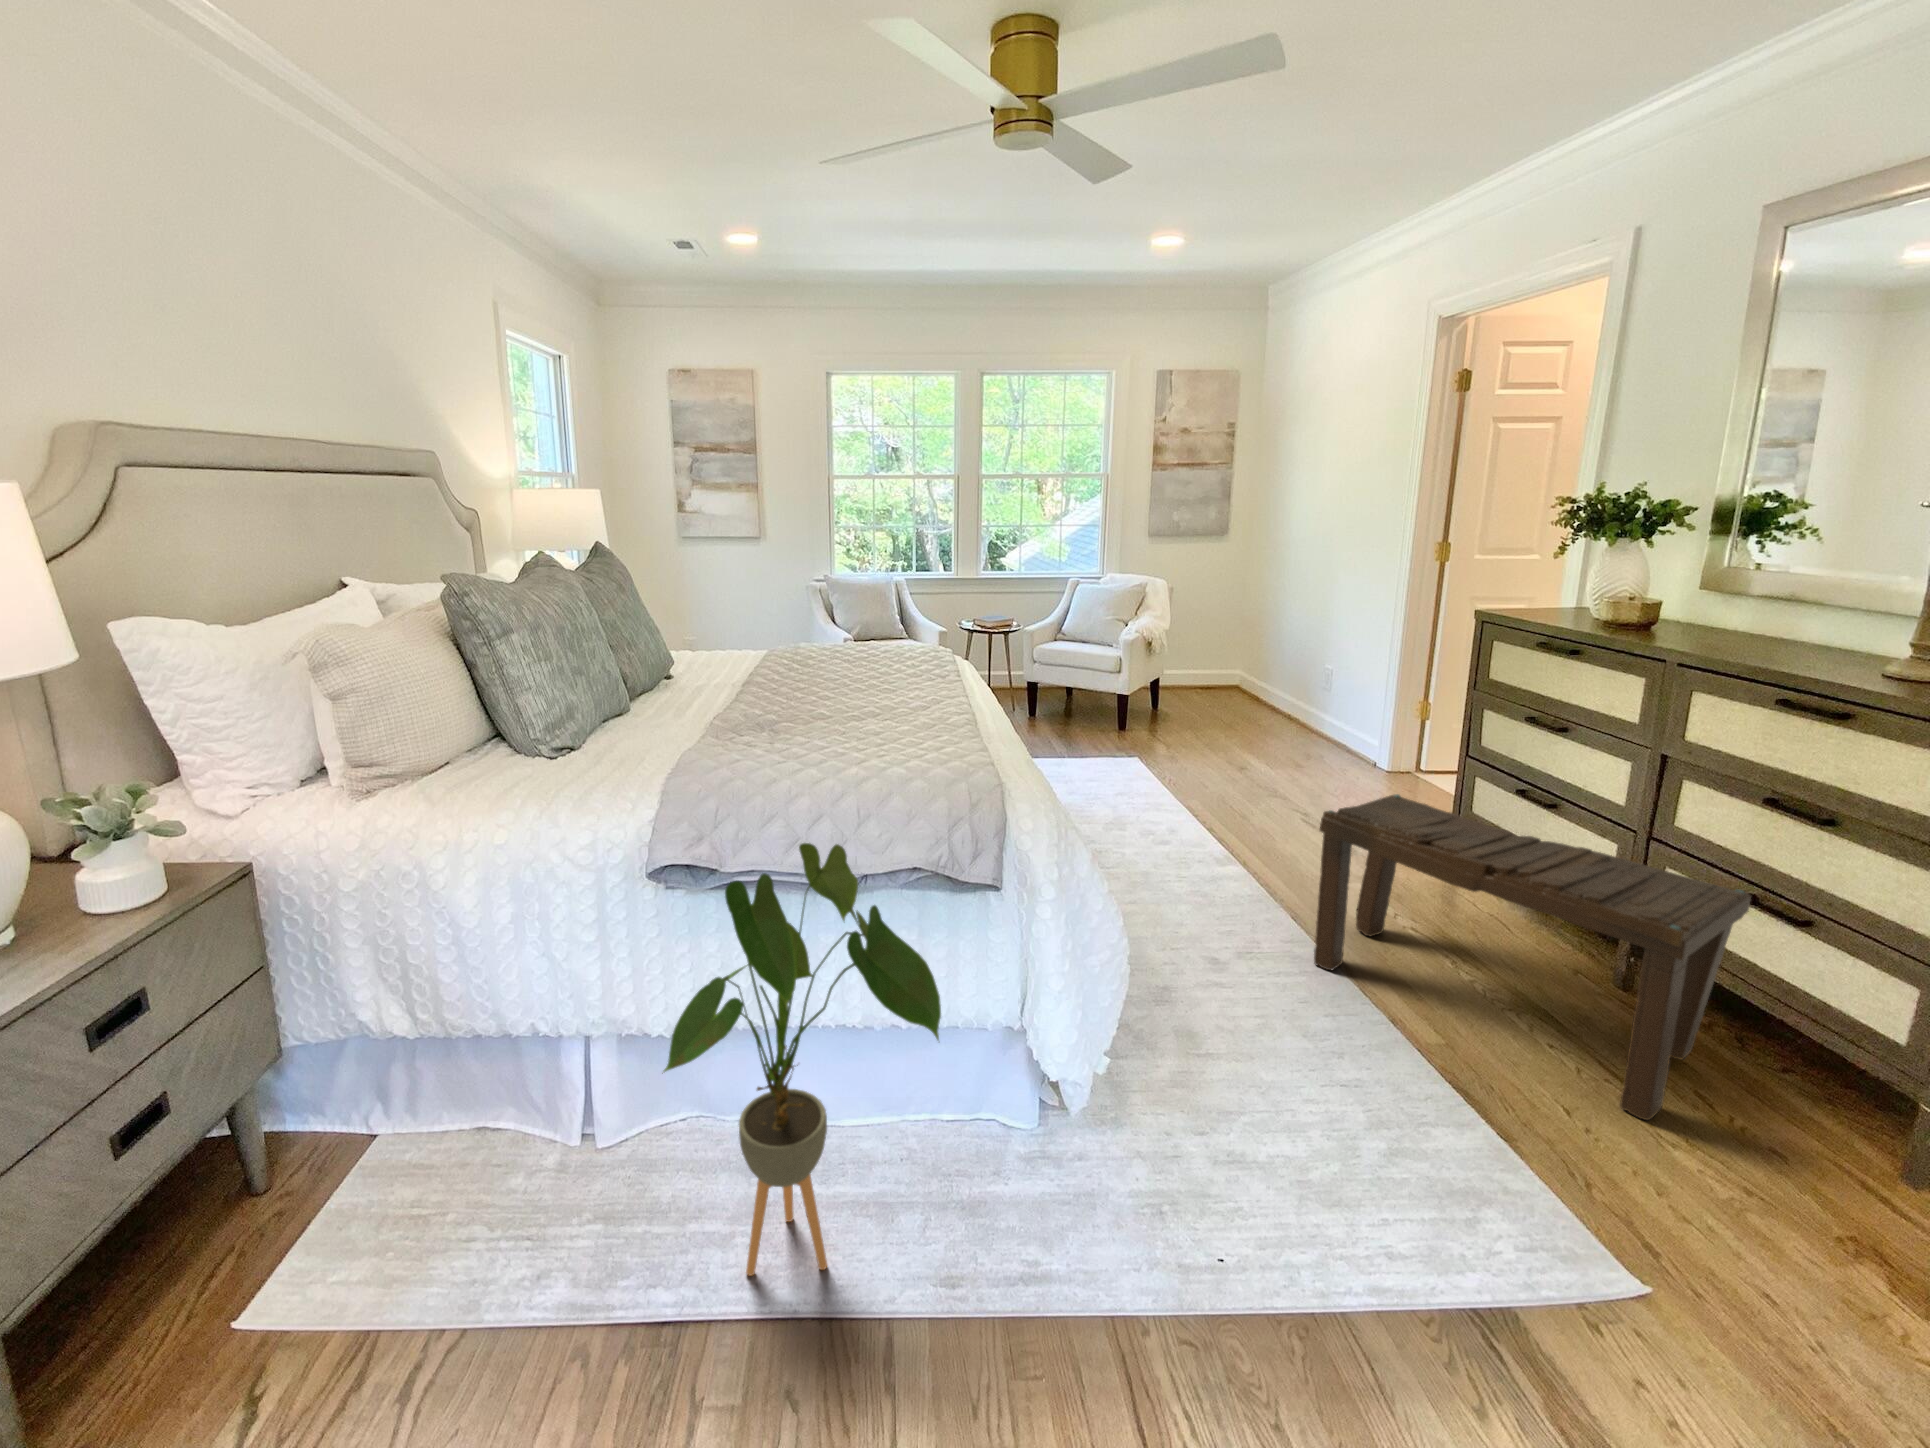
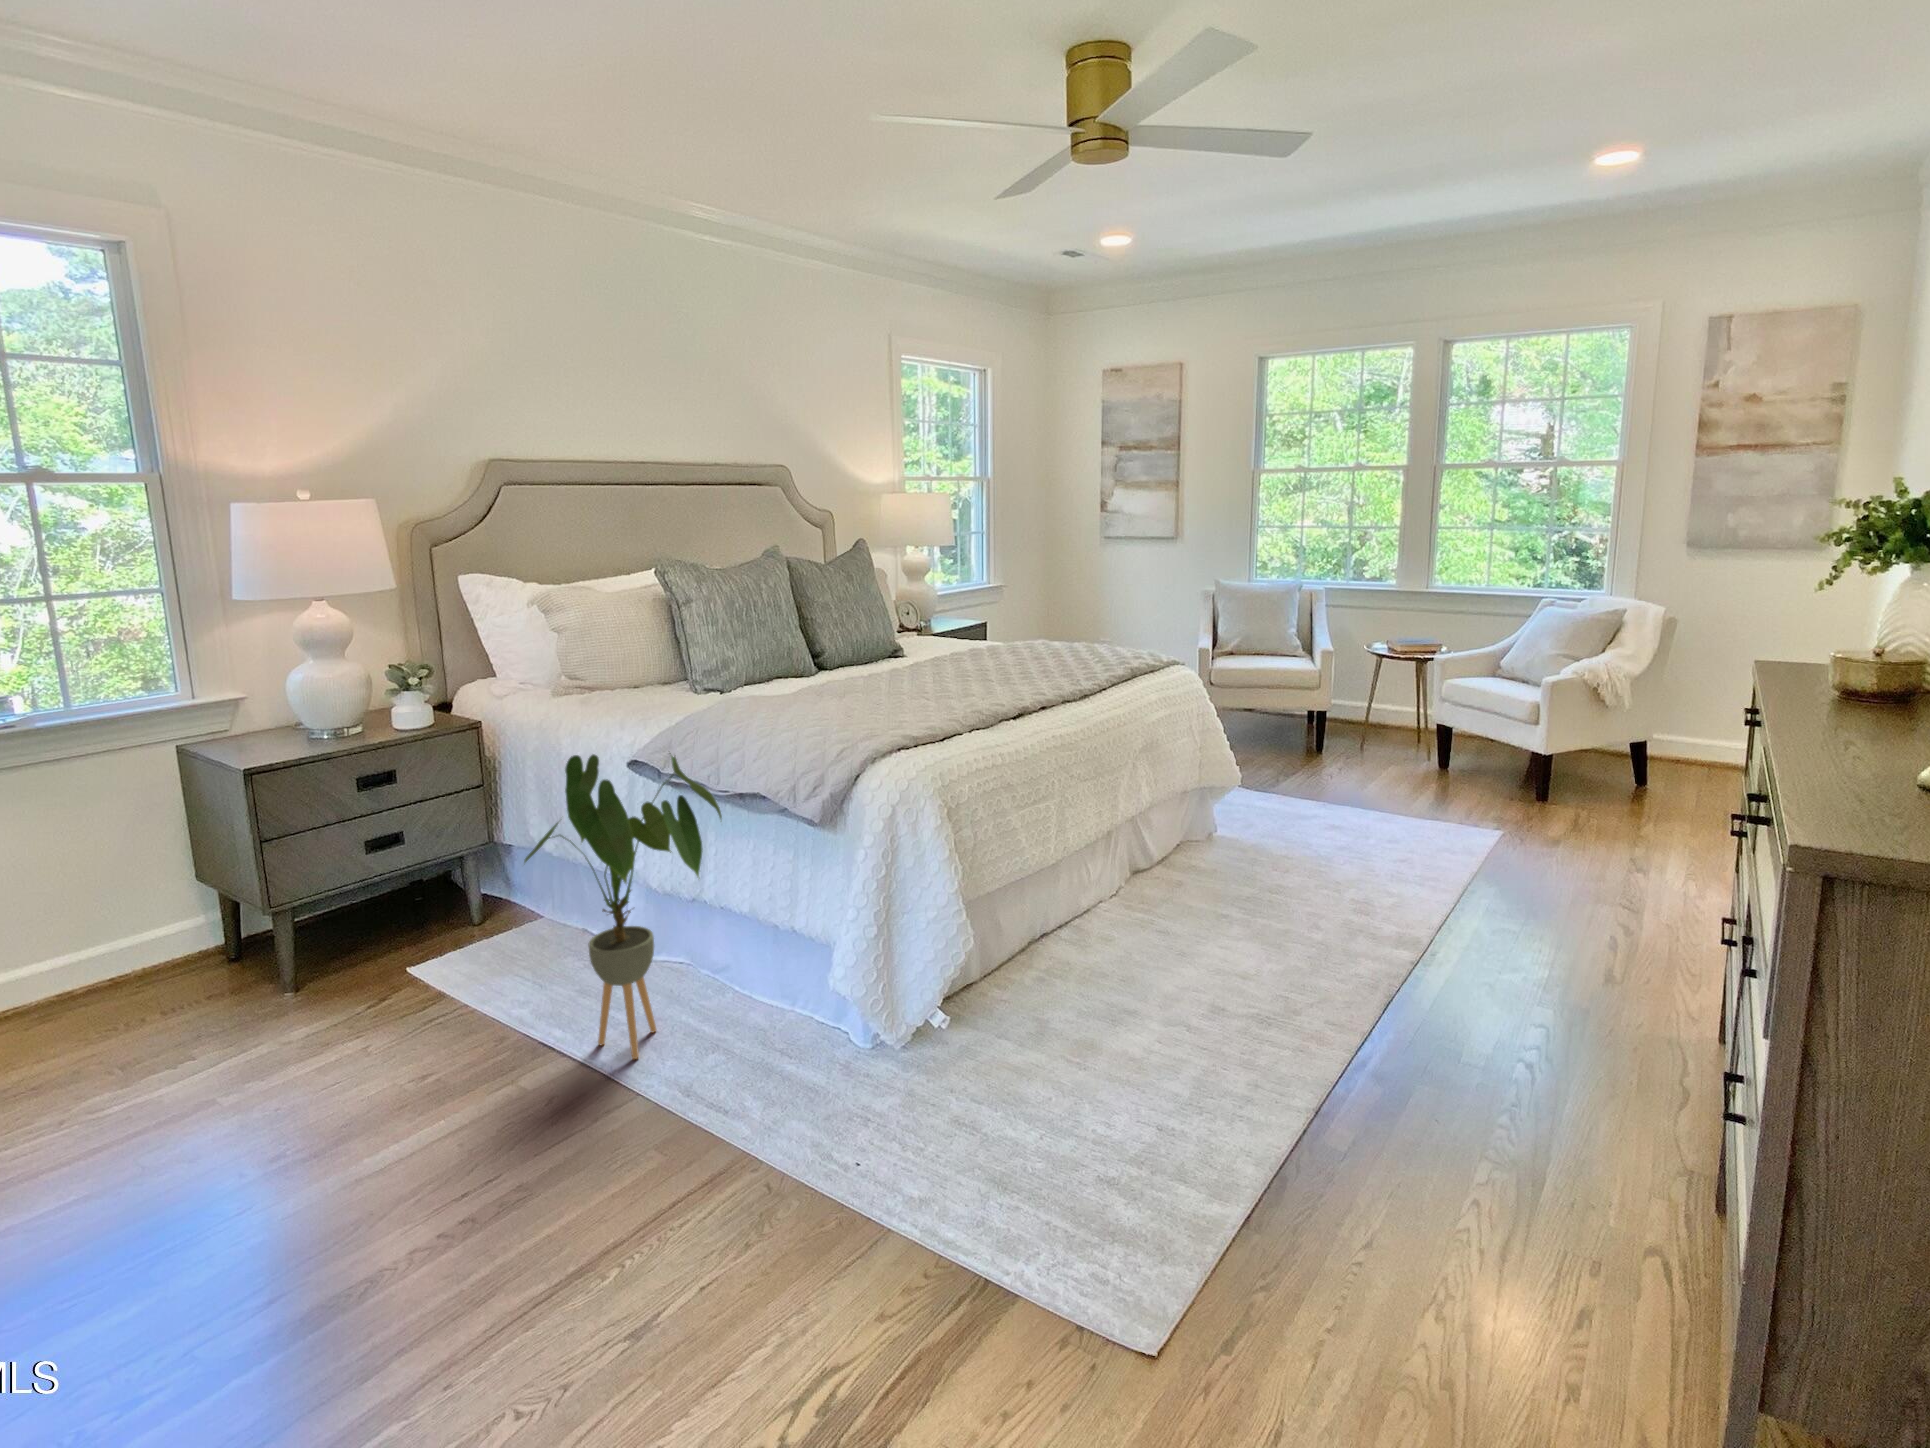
bench: present [1314,794,1751,1120] -> none [1322,868,1710,1308]

